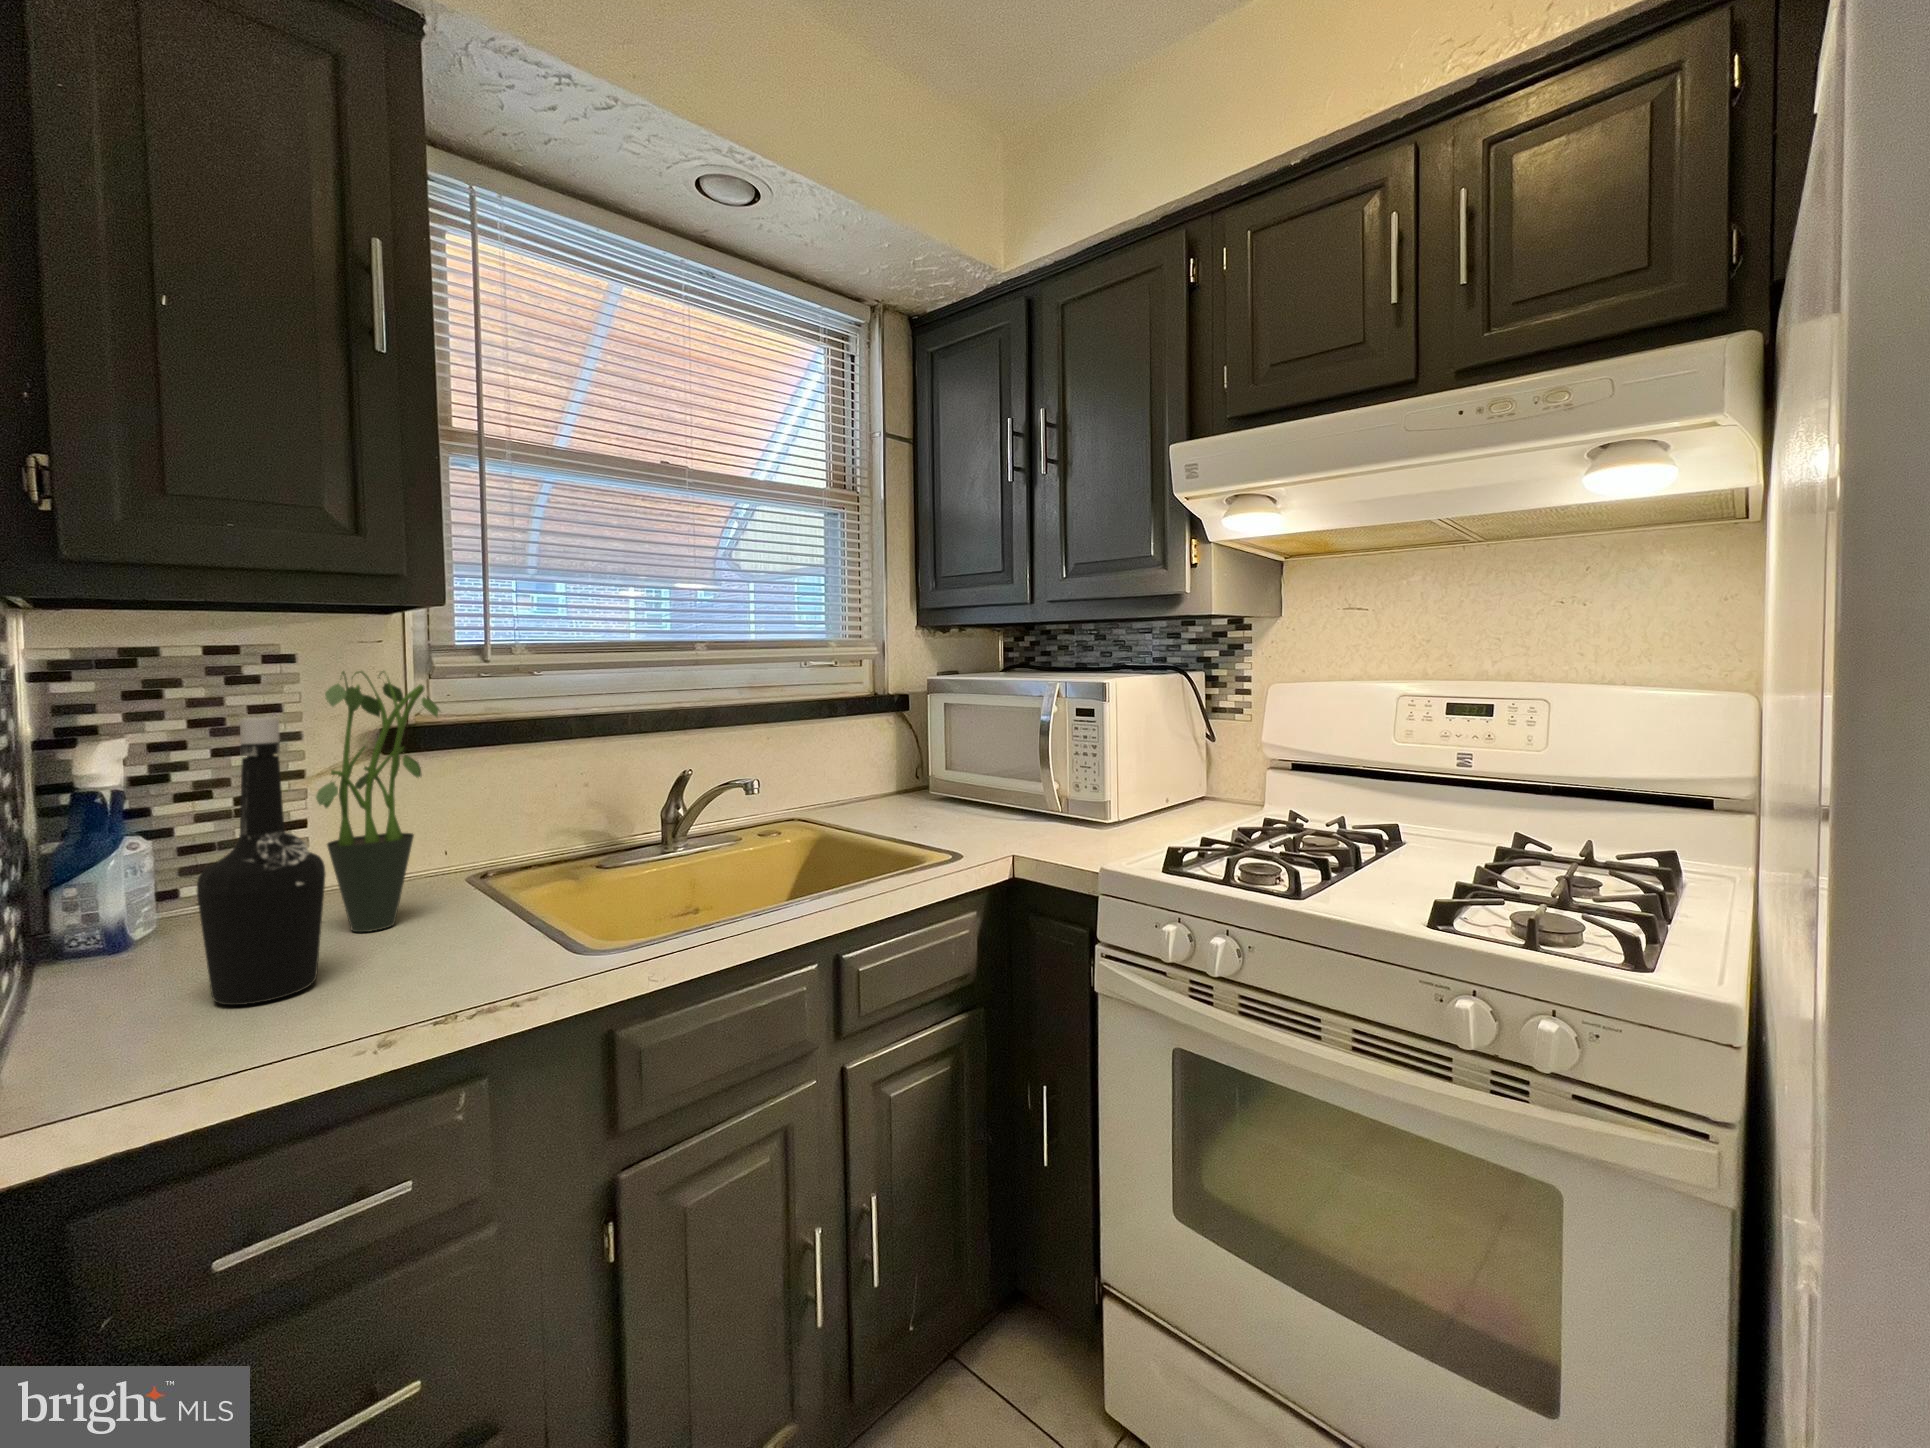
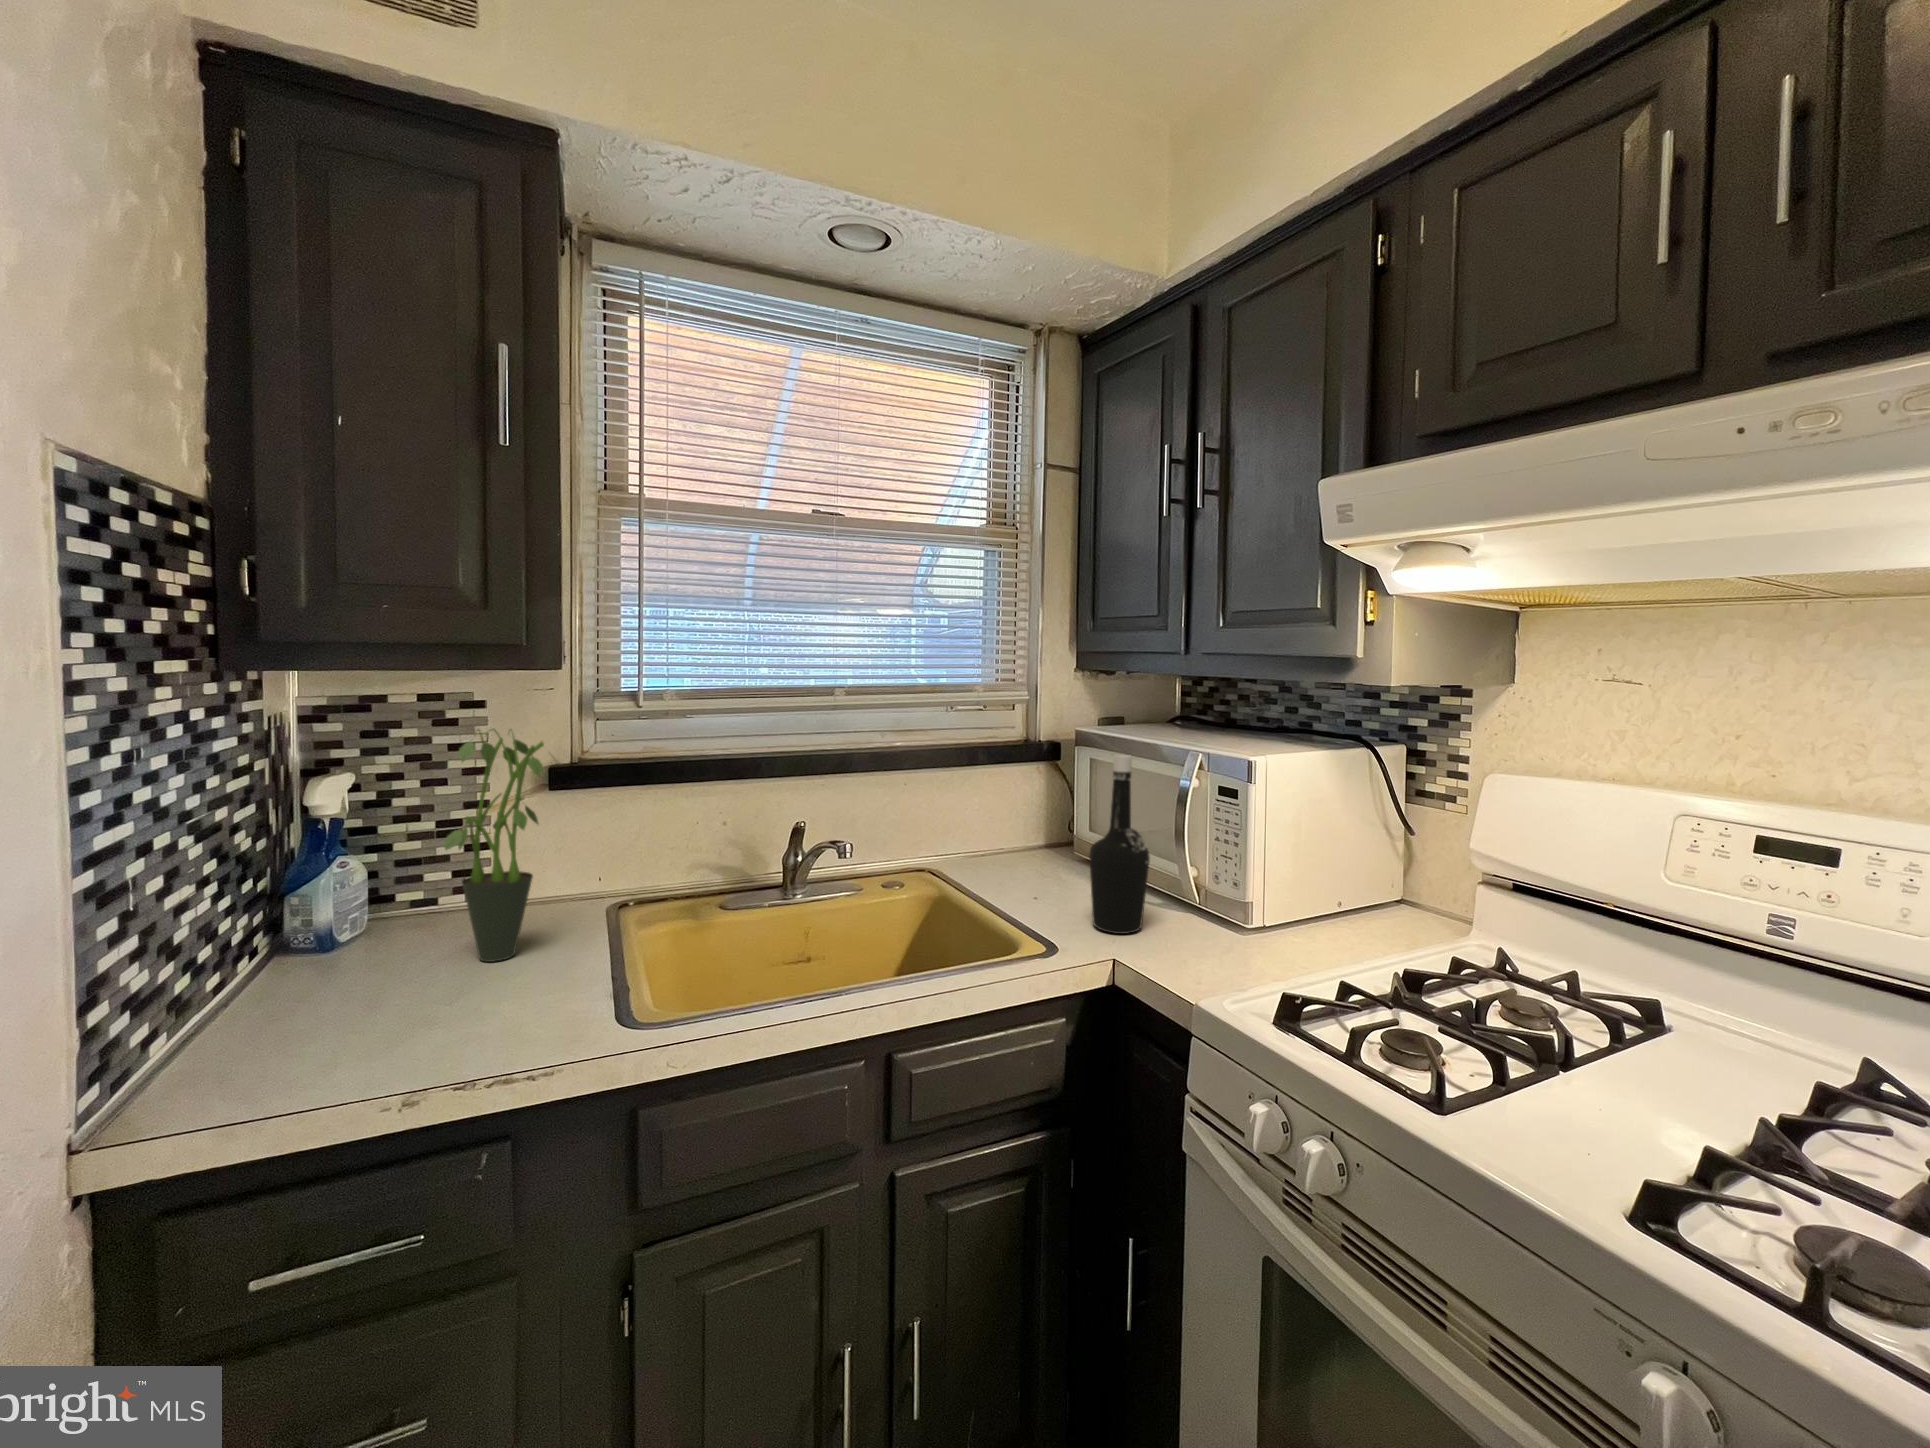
bottle: present [197,718,325,1005] -> present [1089,755,1150,934]

